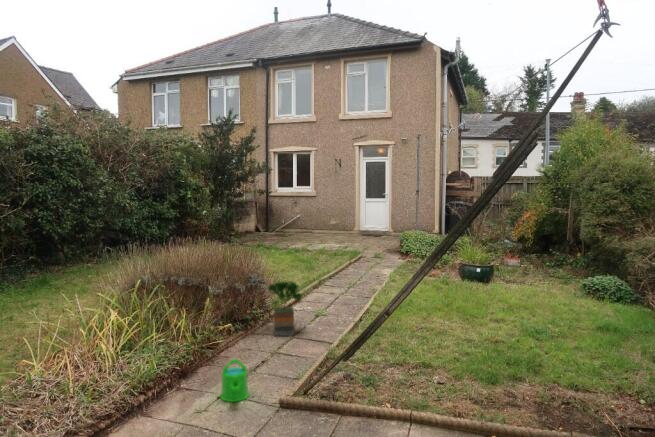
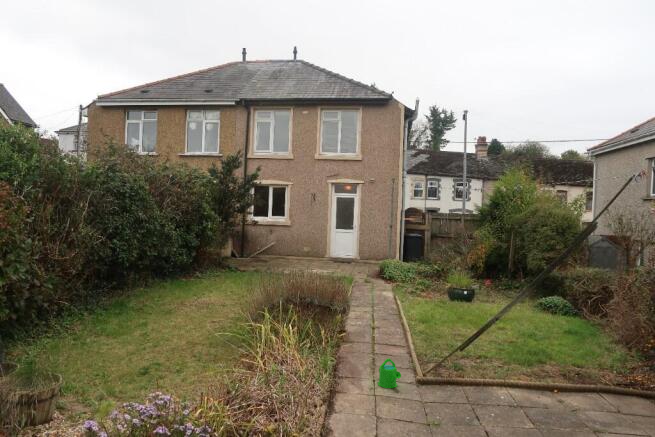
potted tree: present [268,281,302,336] -> none [356,303,386,346]

